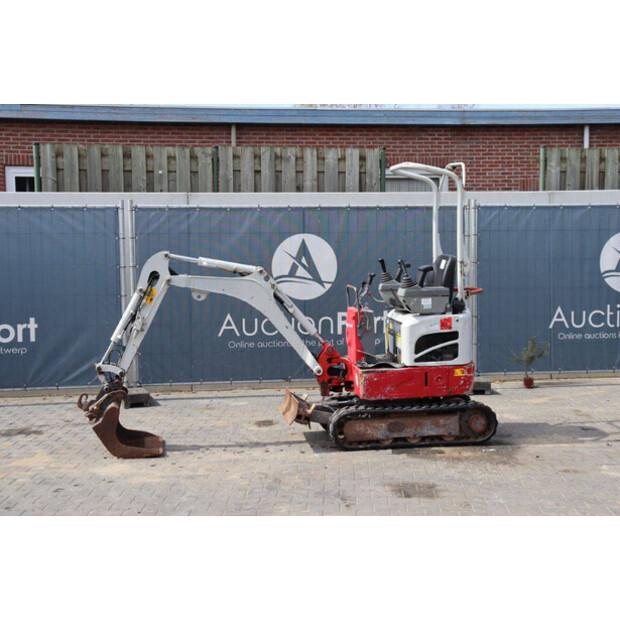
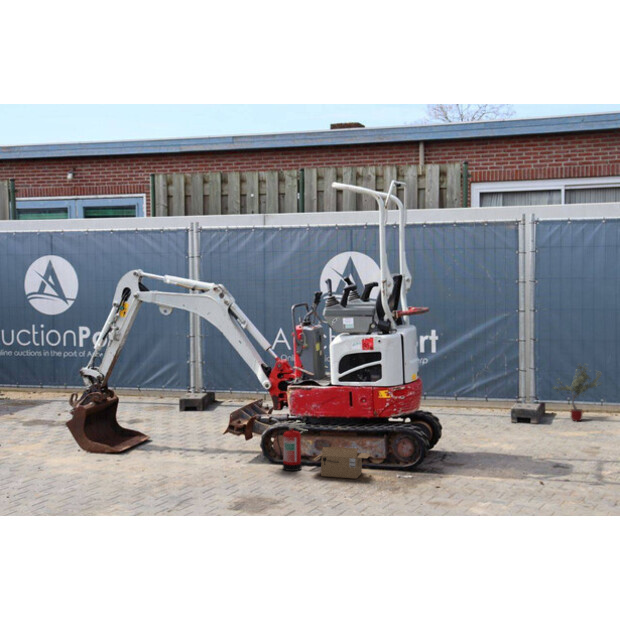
fire extinguisher: none [357,407,391,458] -> present [277,423,304,471]
cardboard box: none [402,427,462,459] -> present [315,447,370,479]

